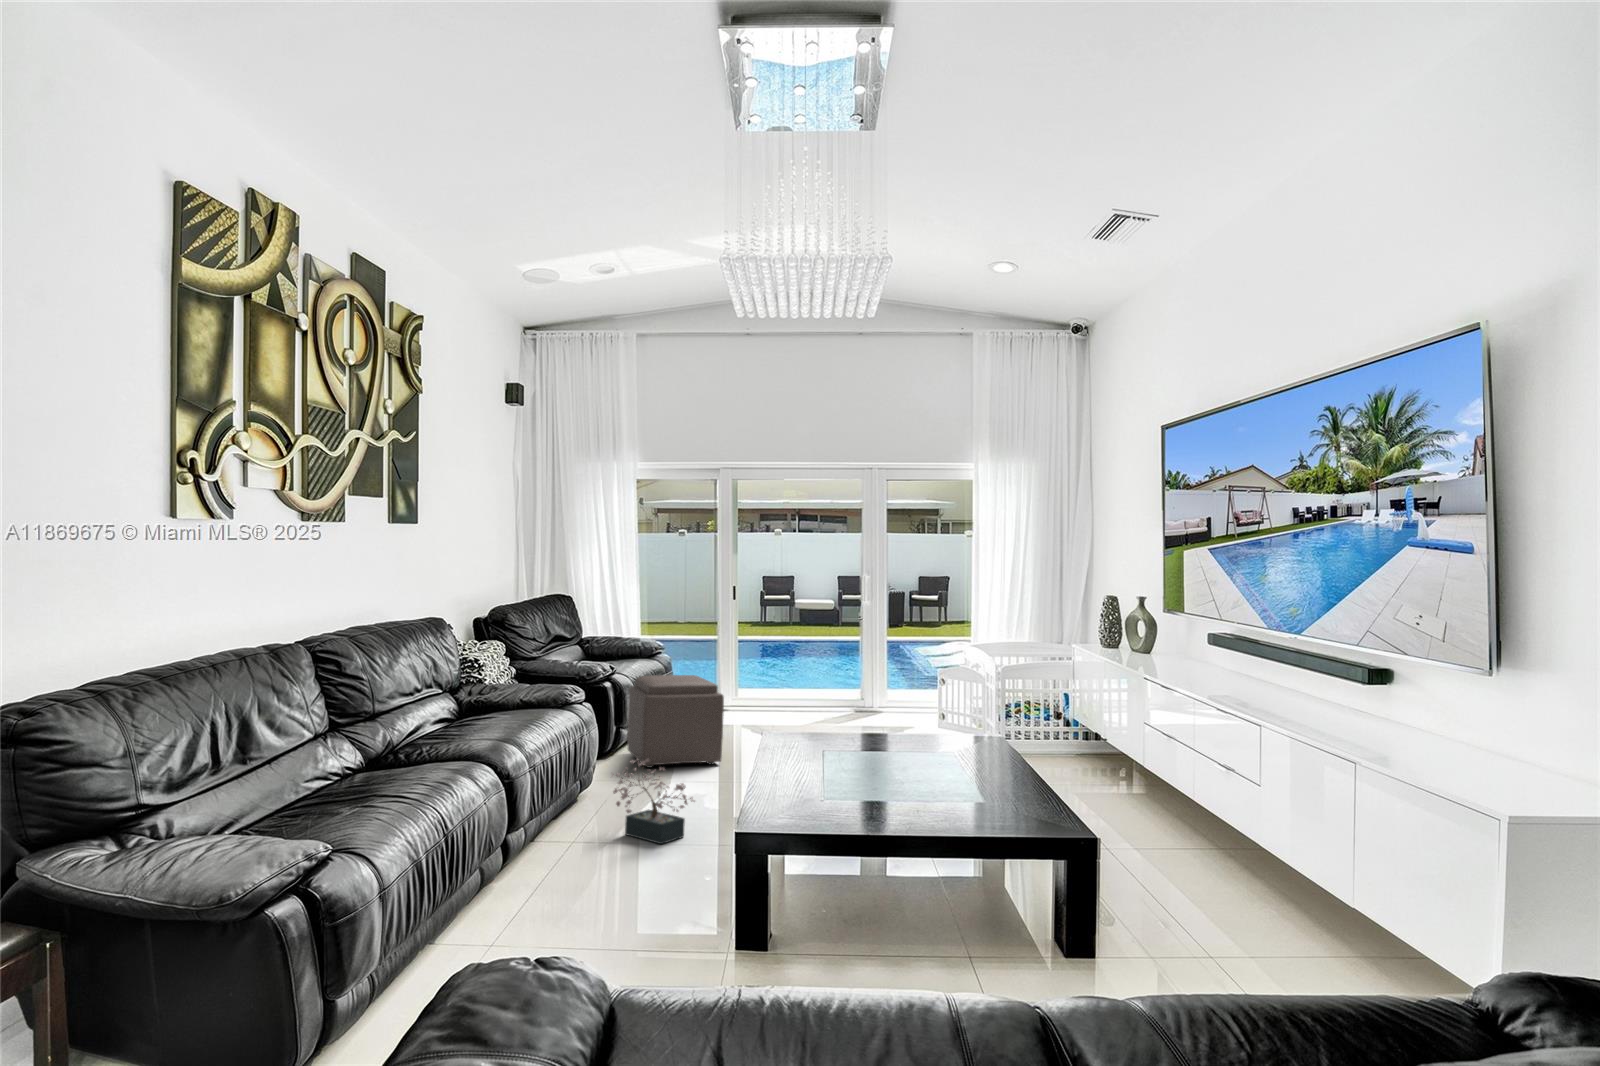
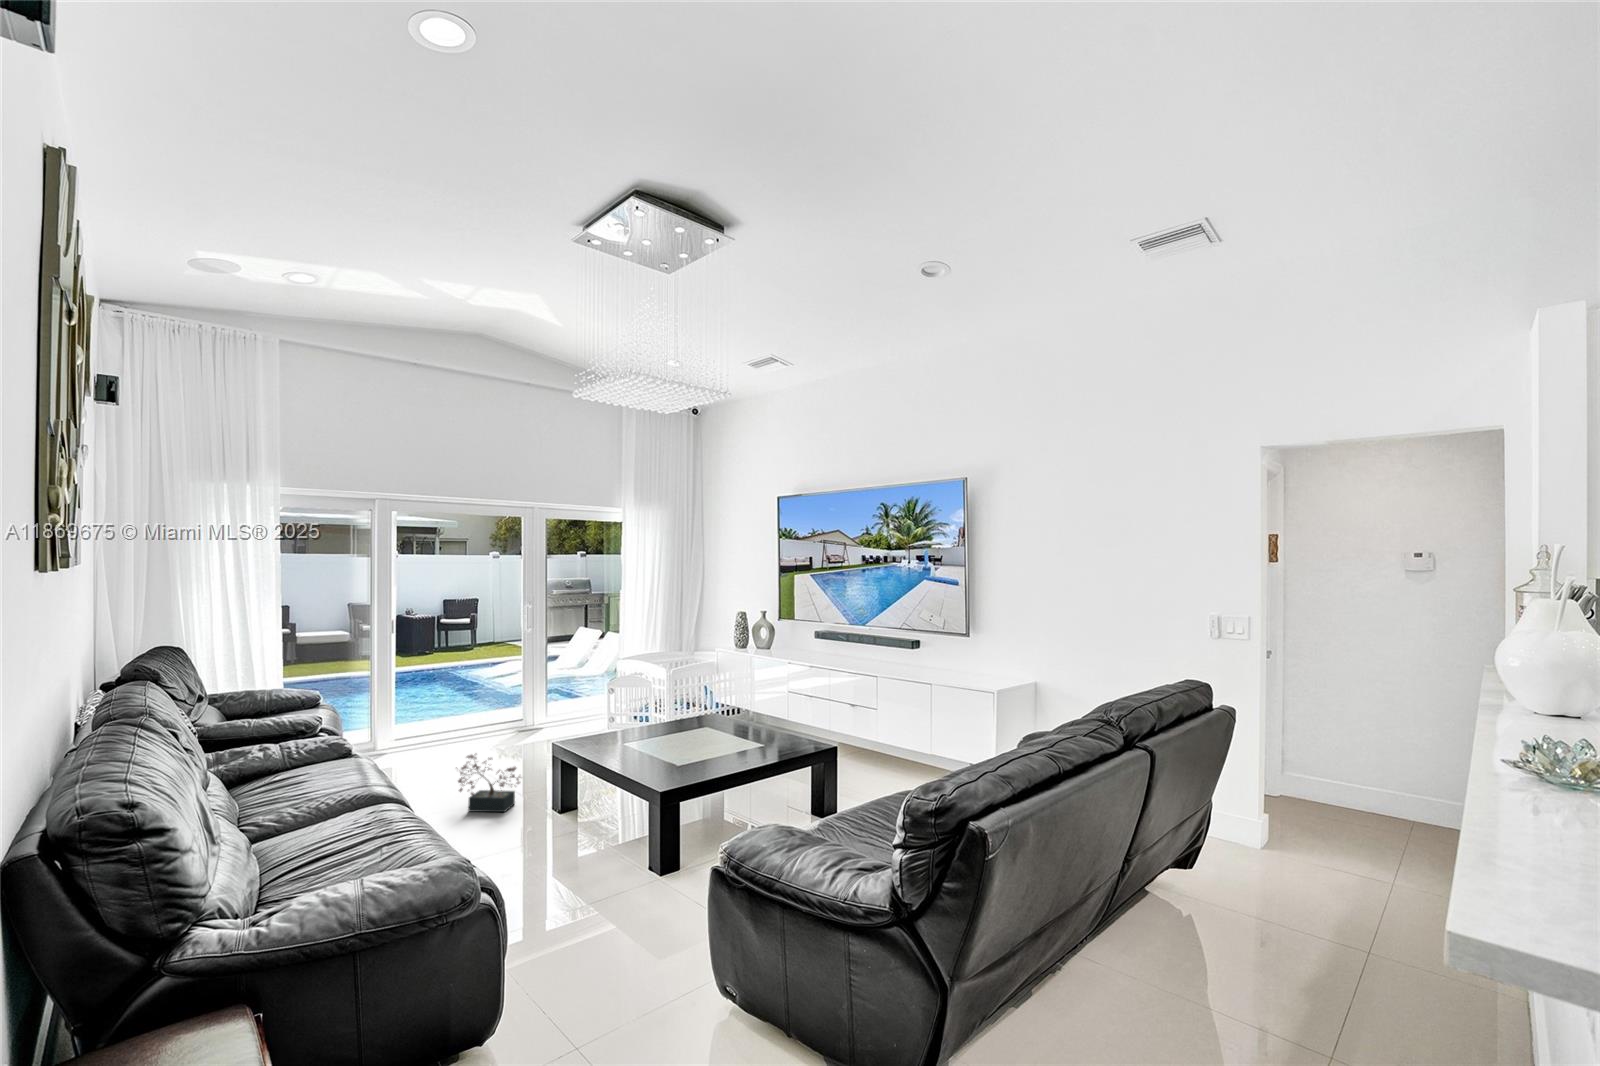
ottoman: present [627,675,724,768] -> none [386,683,479,761]

